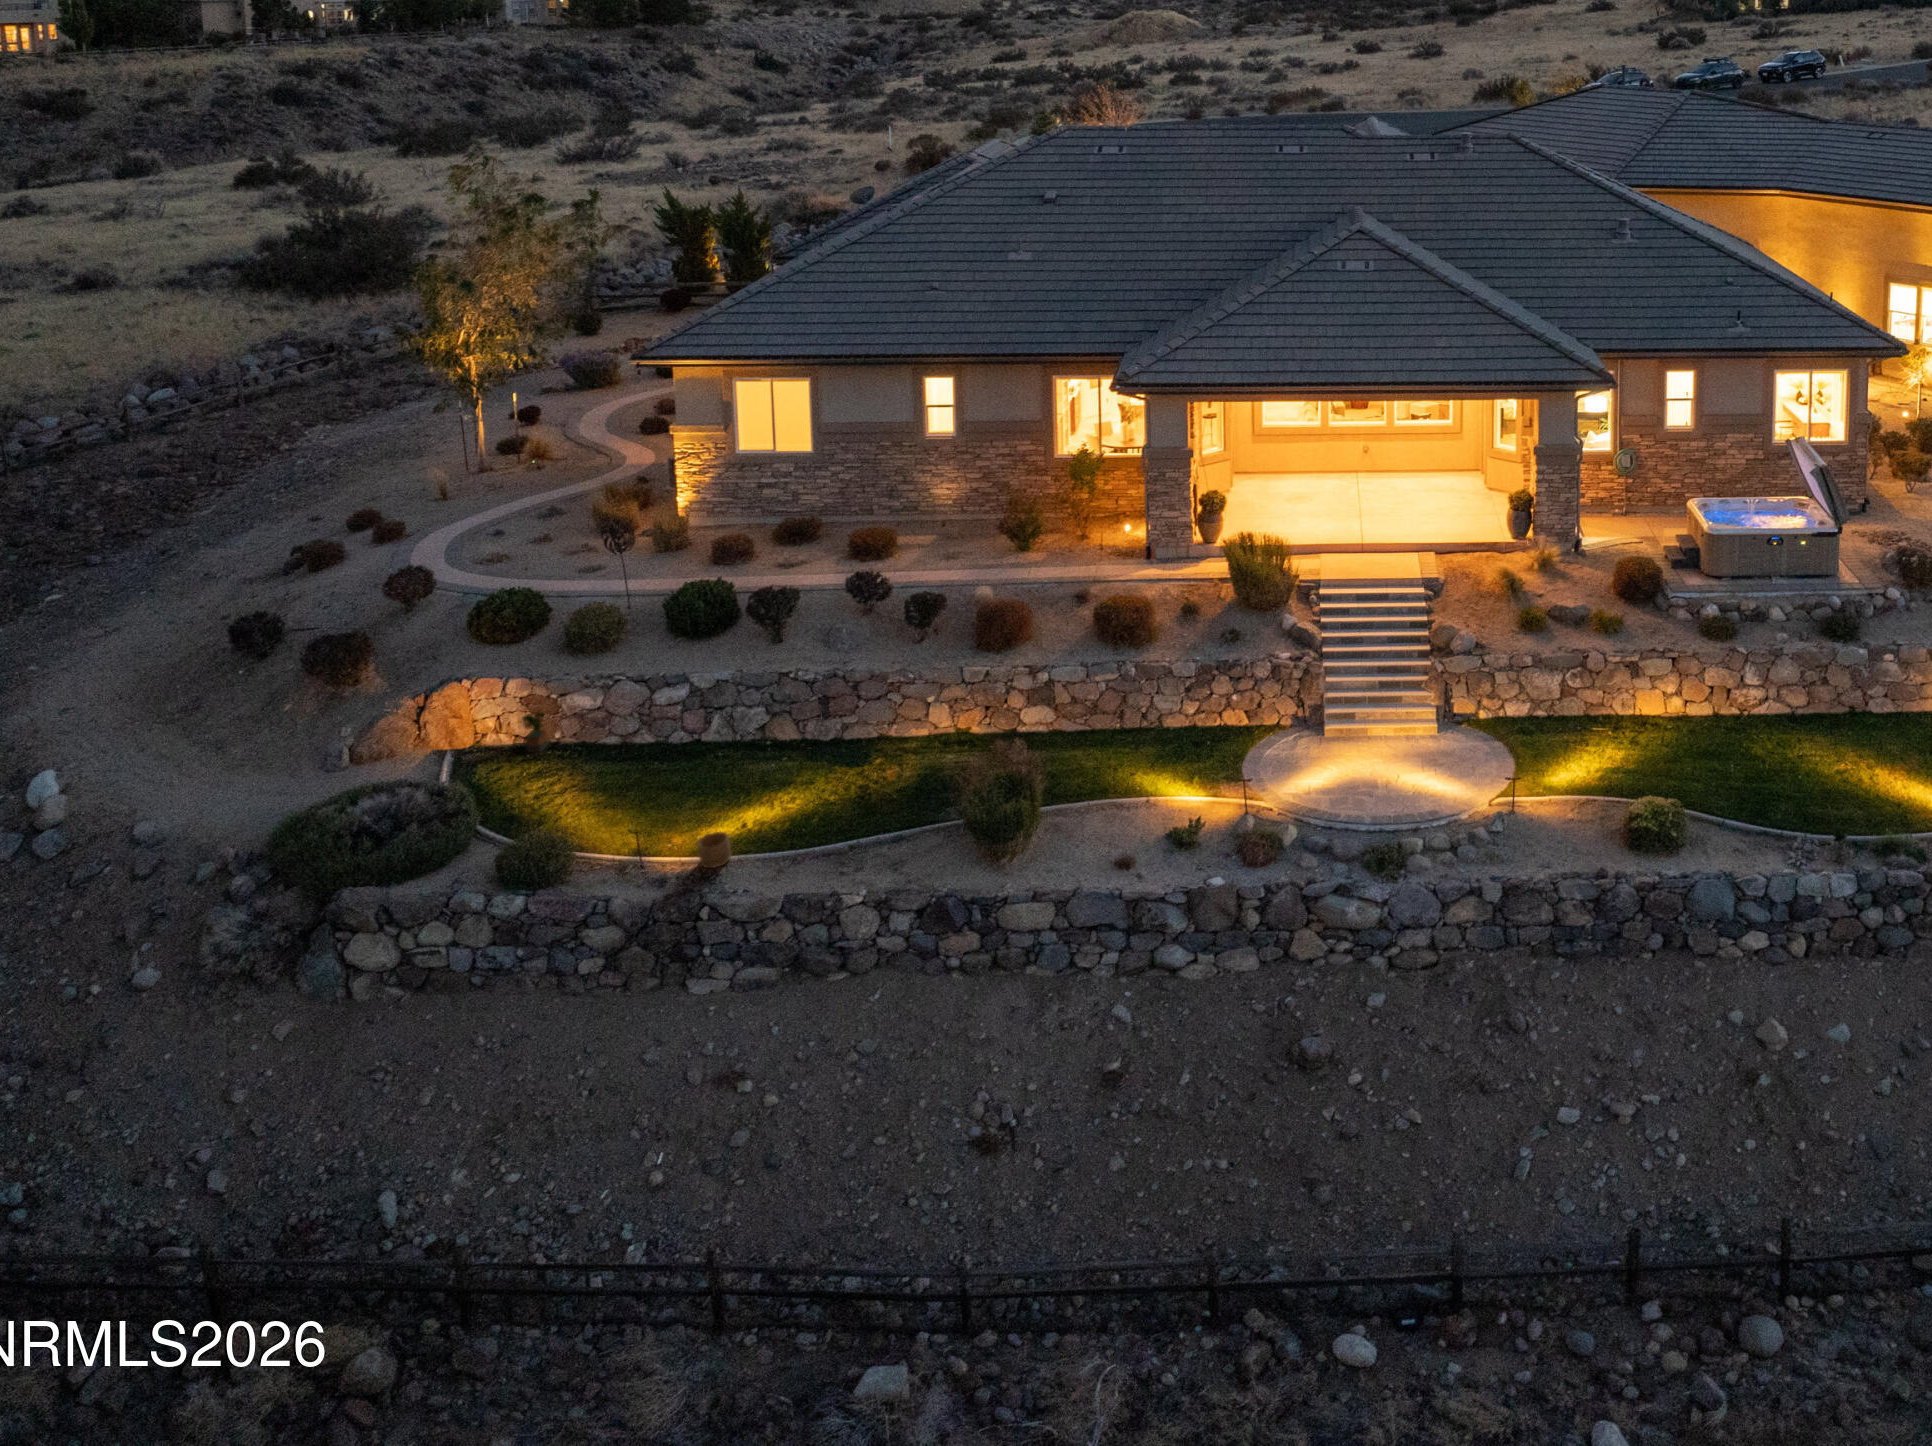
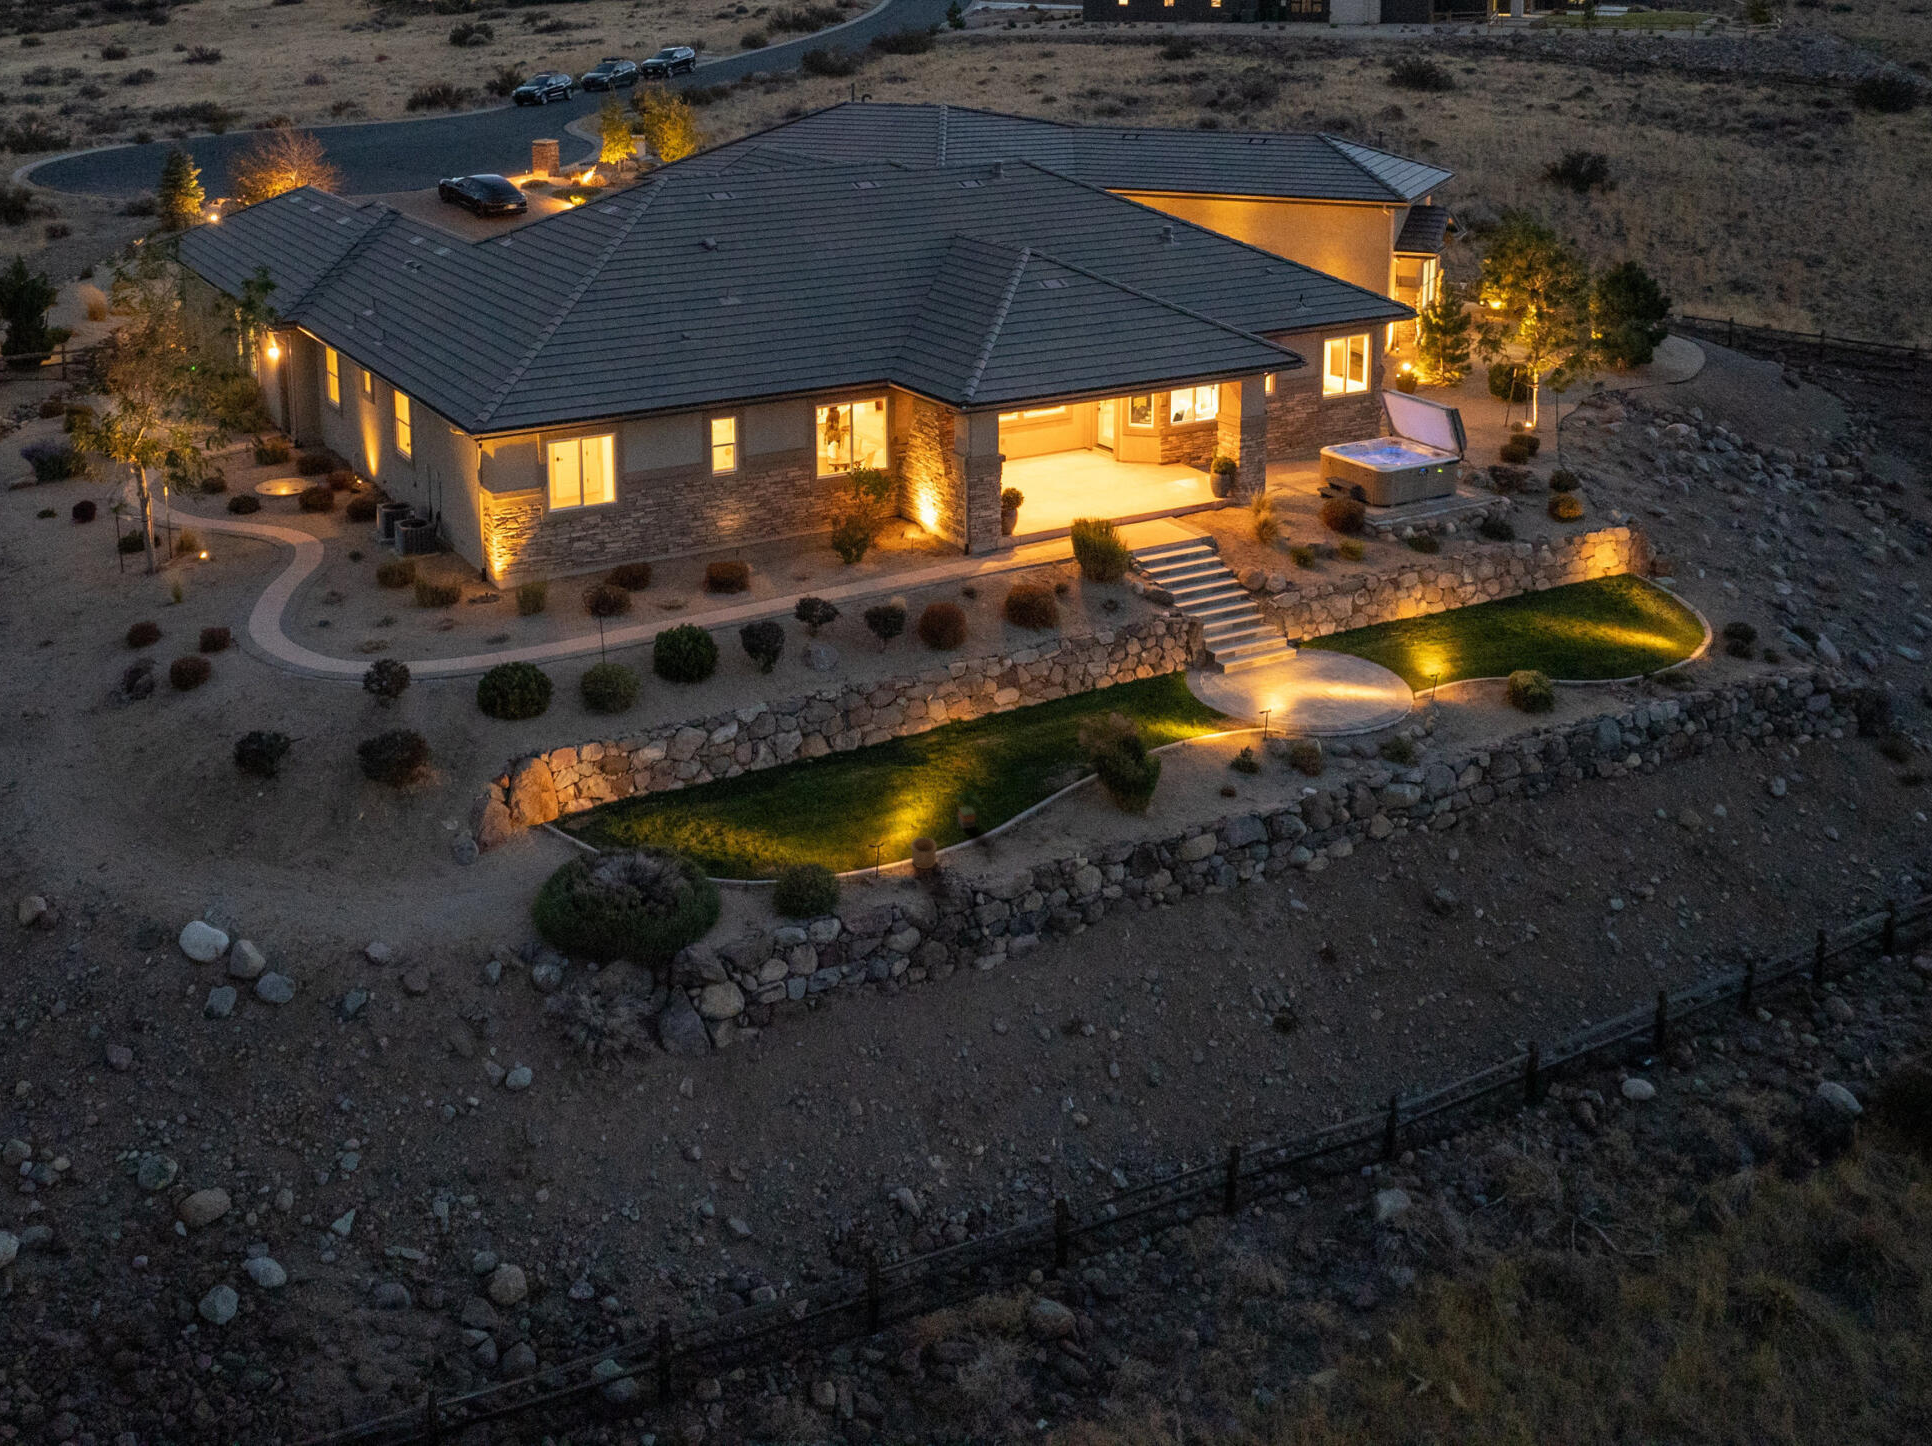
potted tree: present [522,712,548,752] -> present [957,790,982,828]

